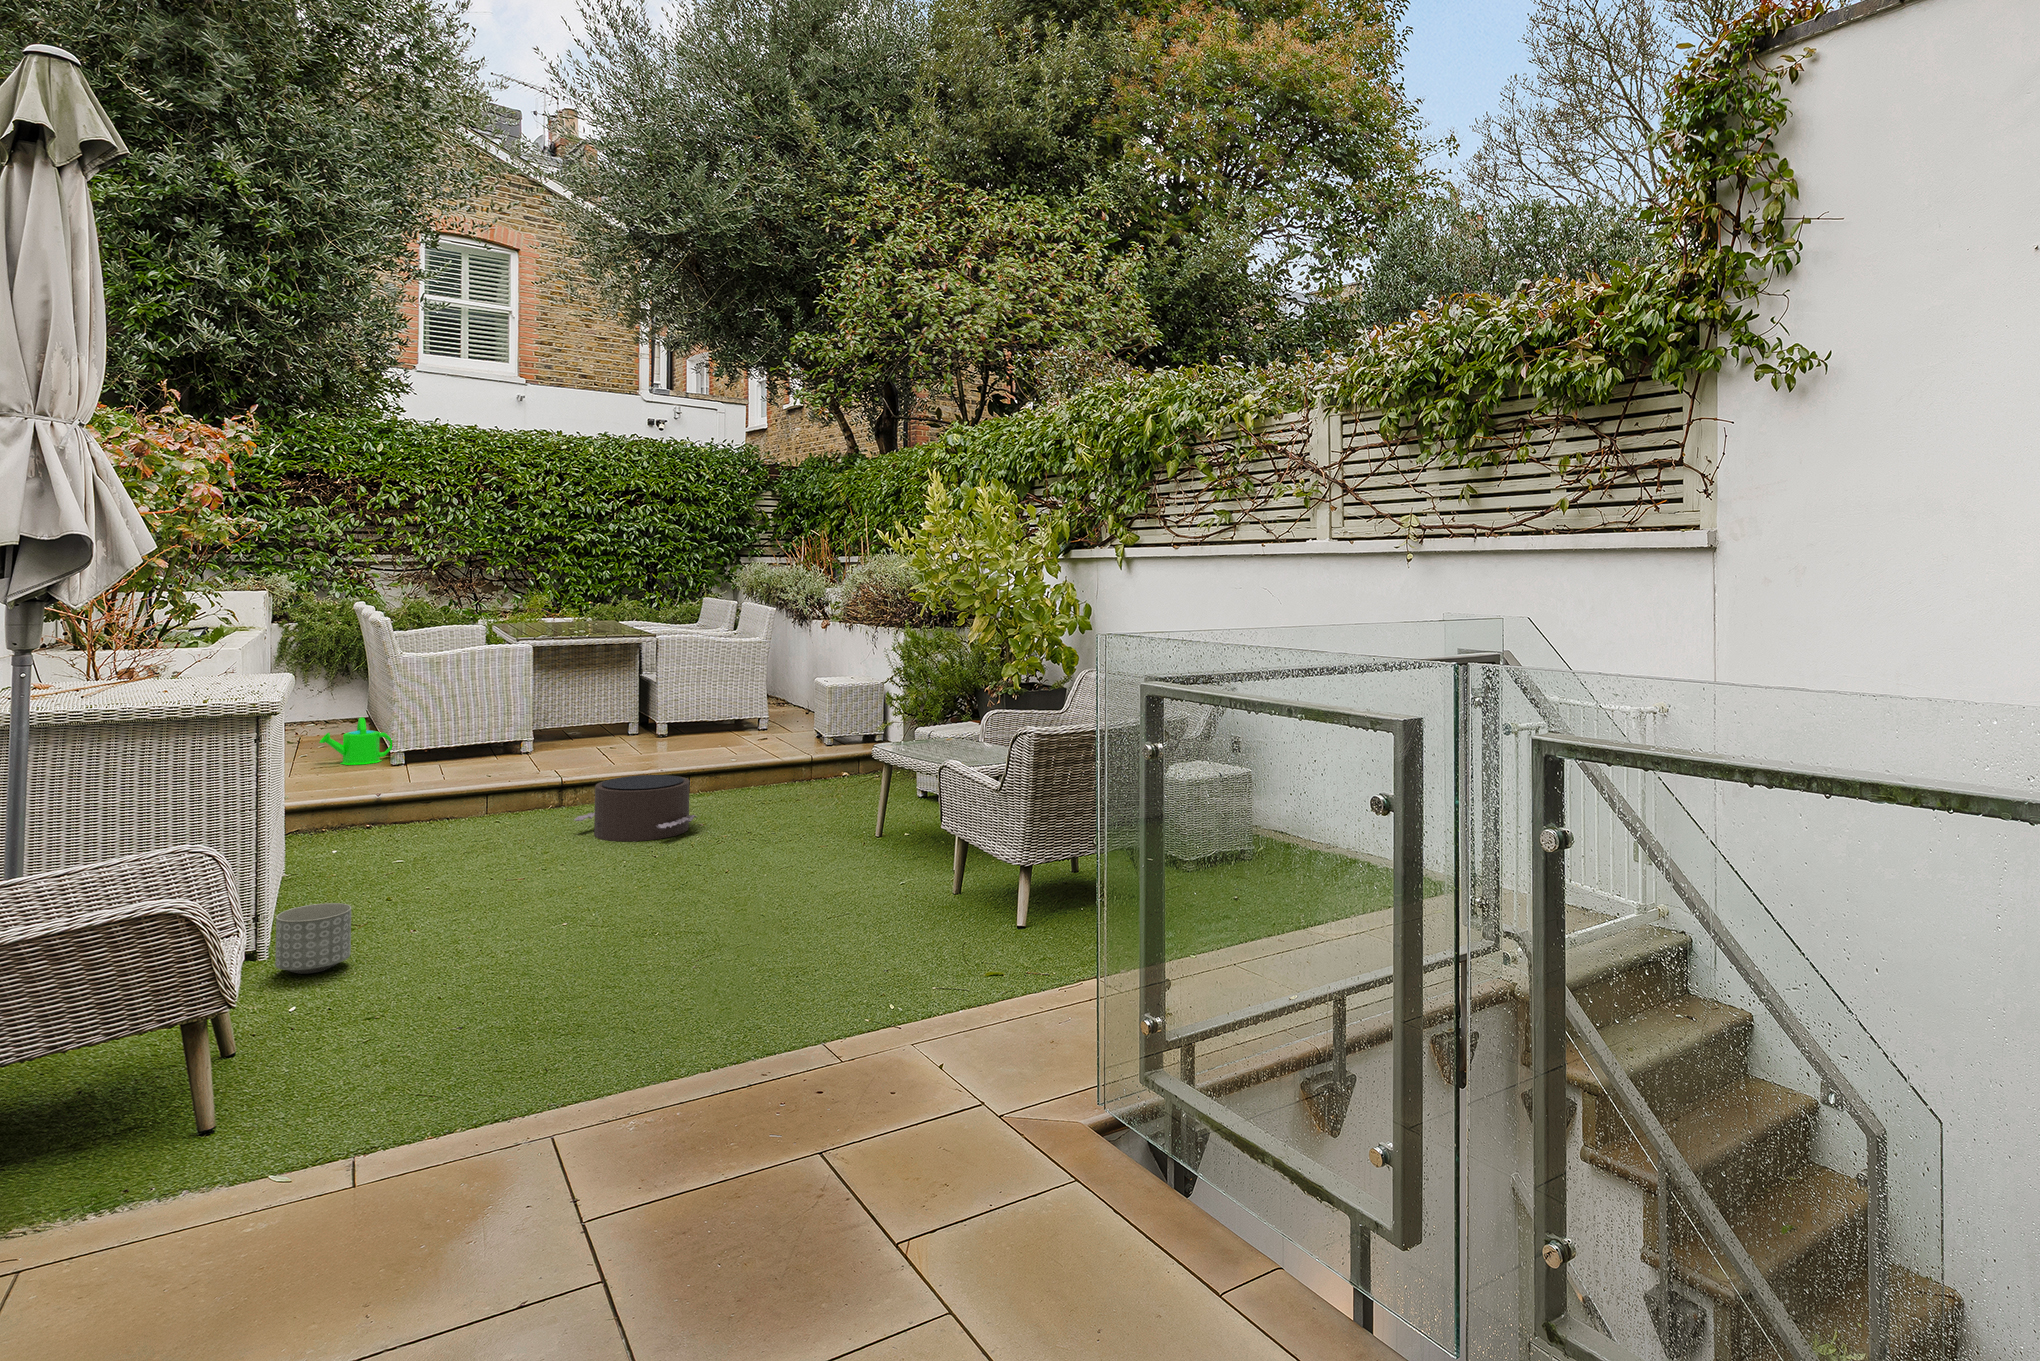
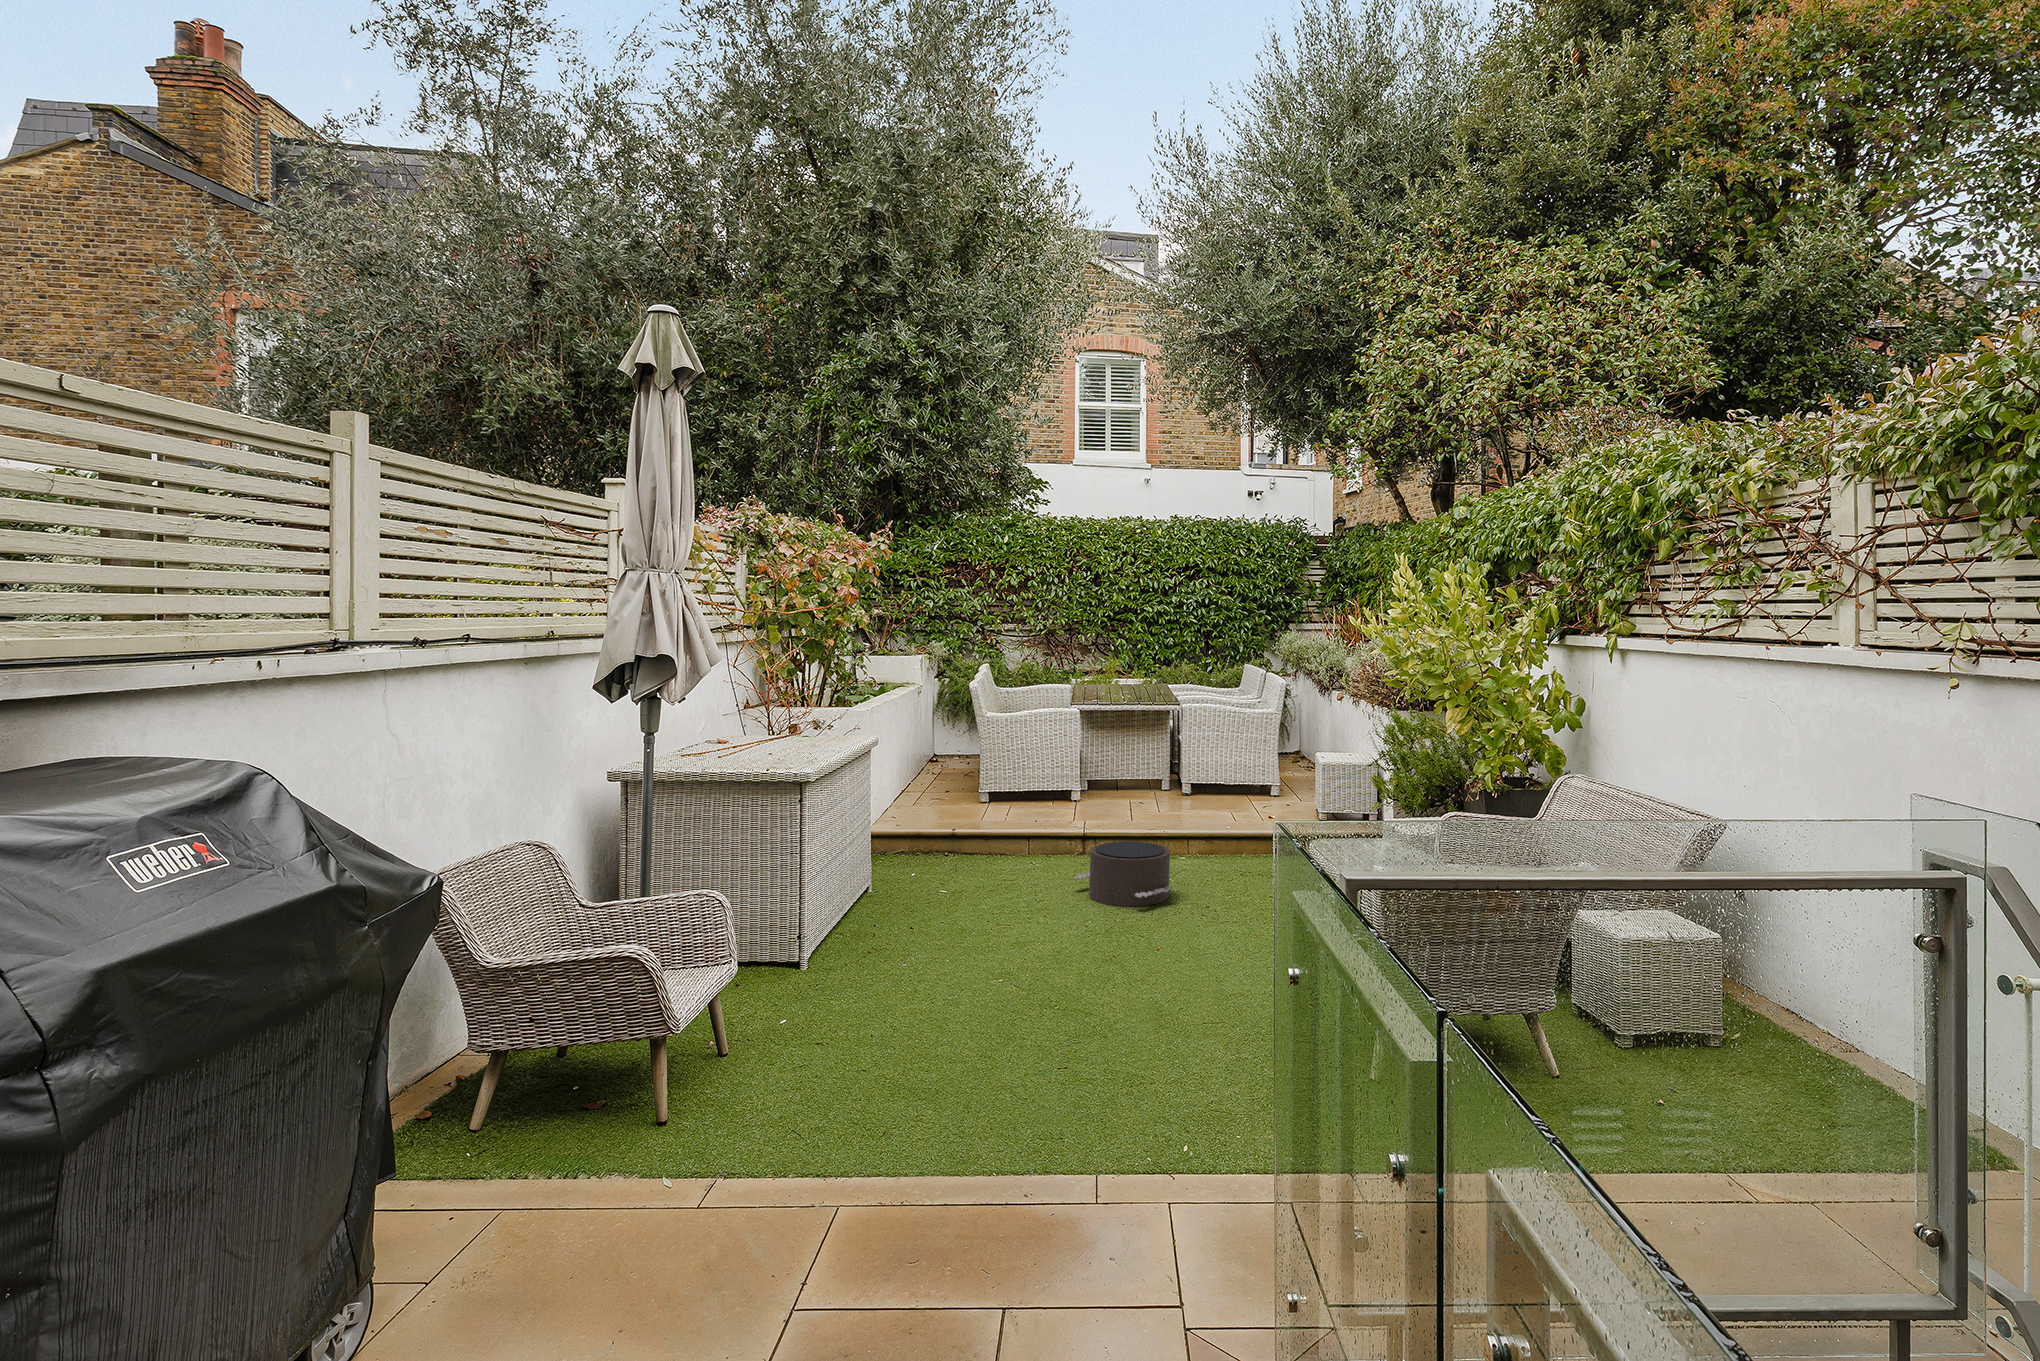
watering can: present [319,717,392,765] -> none [927,763,980,803]
planter: present [275,903,351,974] -> none [784,945,840,1007]

